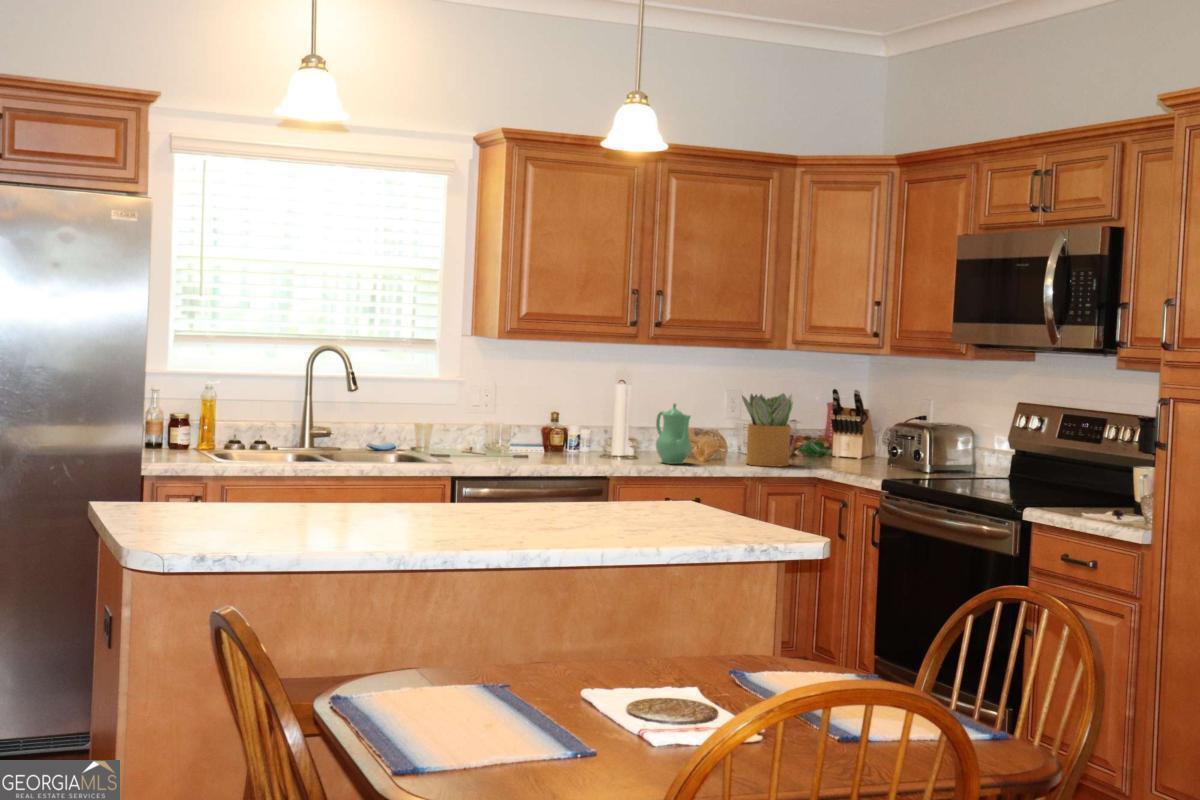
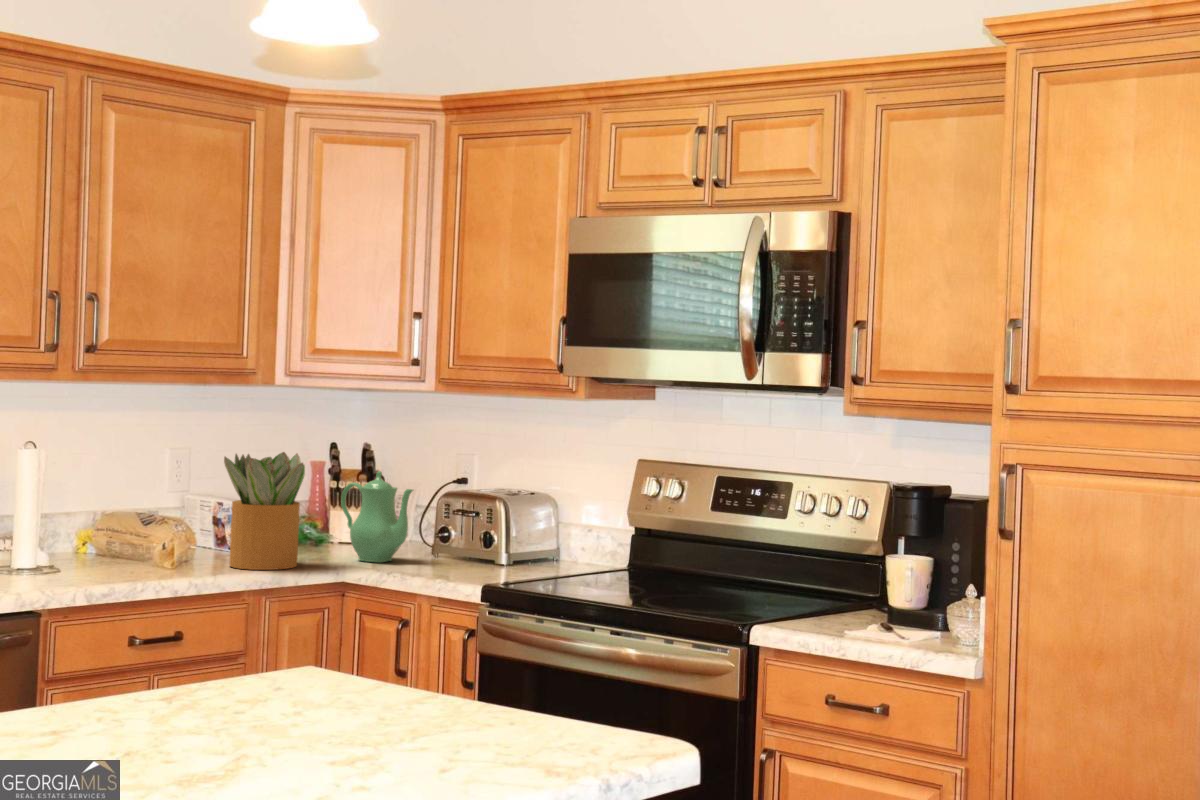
teapot: present [656,404,691,464] -> present [341,471,413,562]

